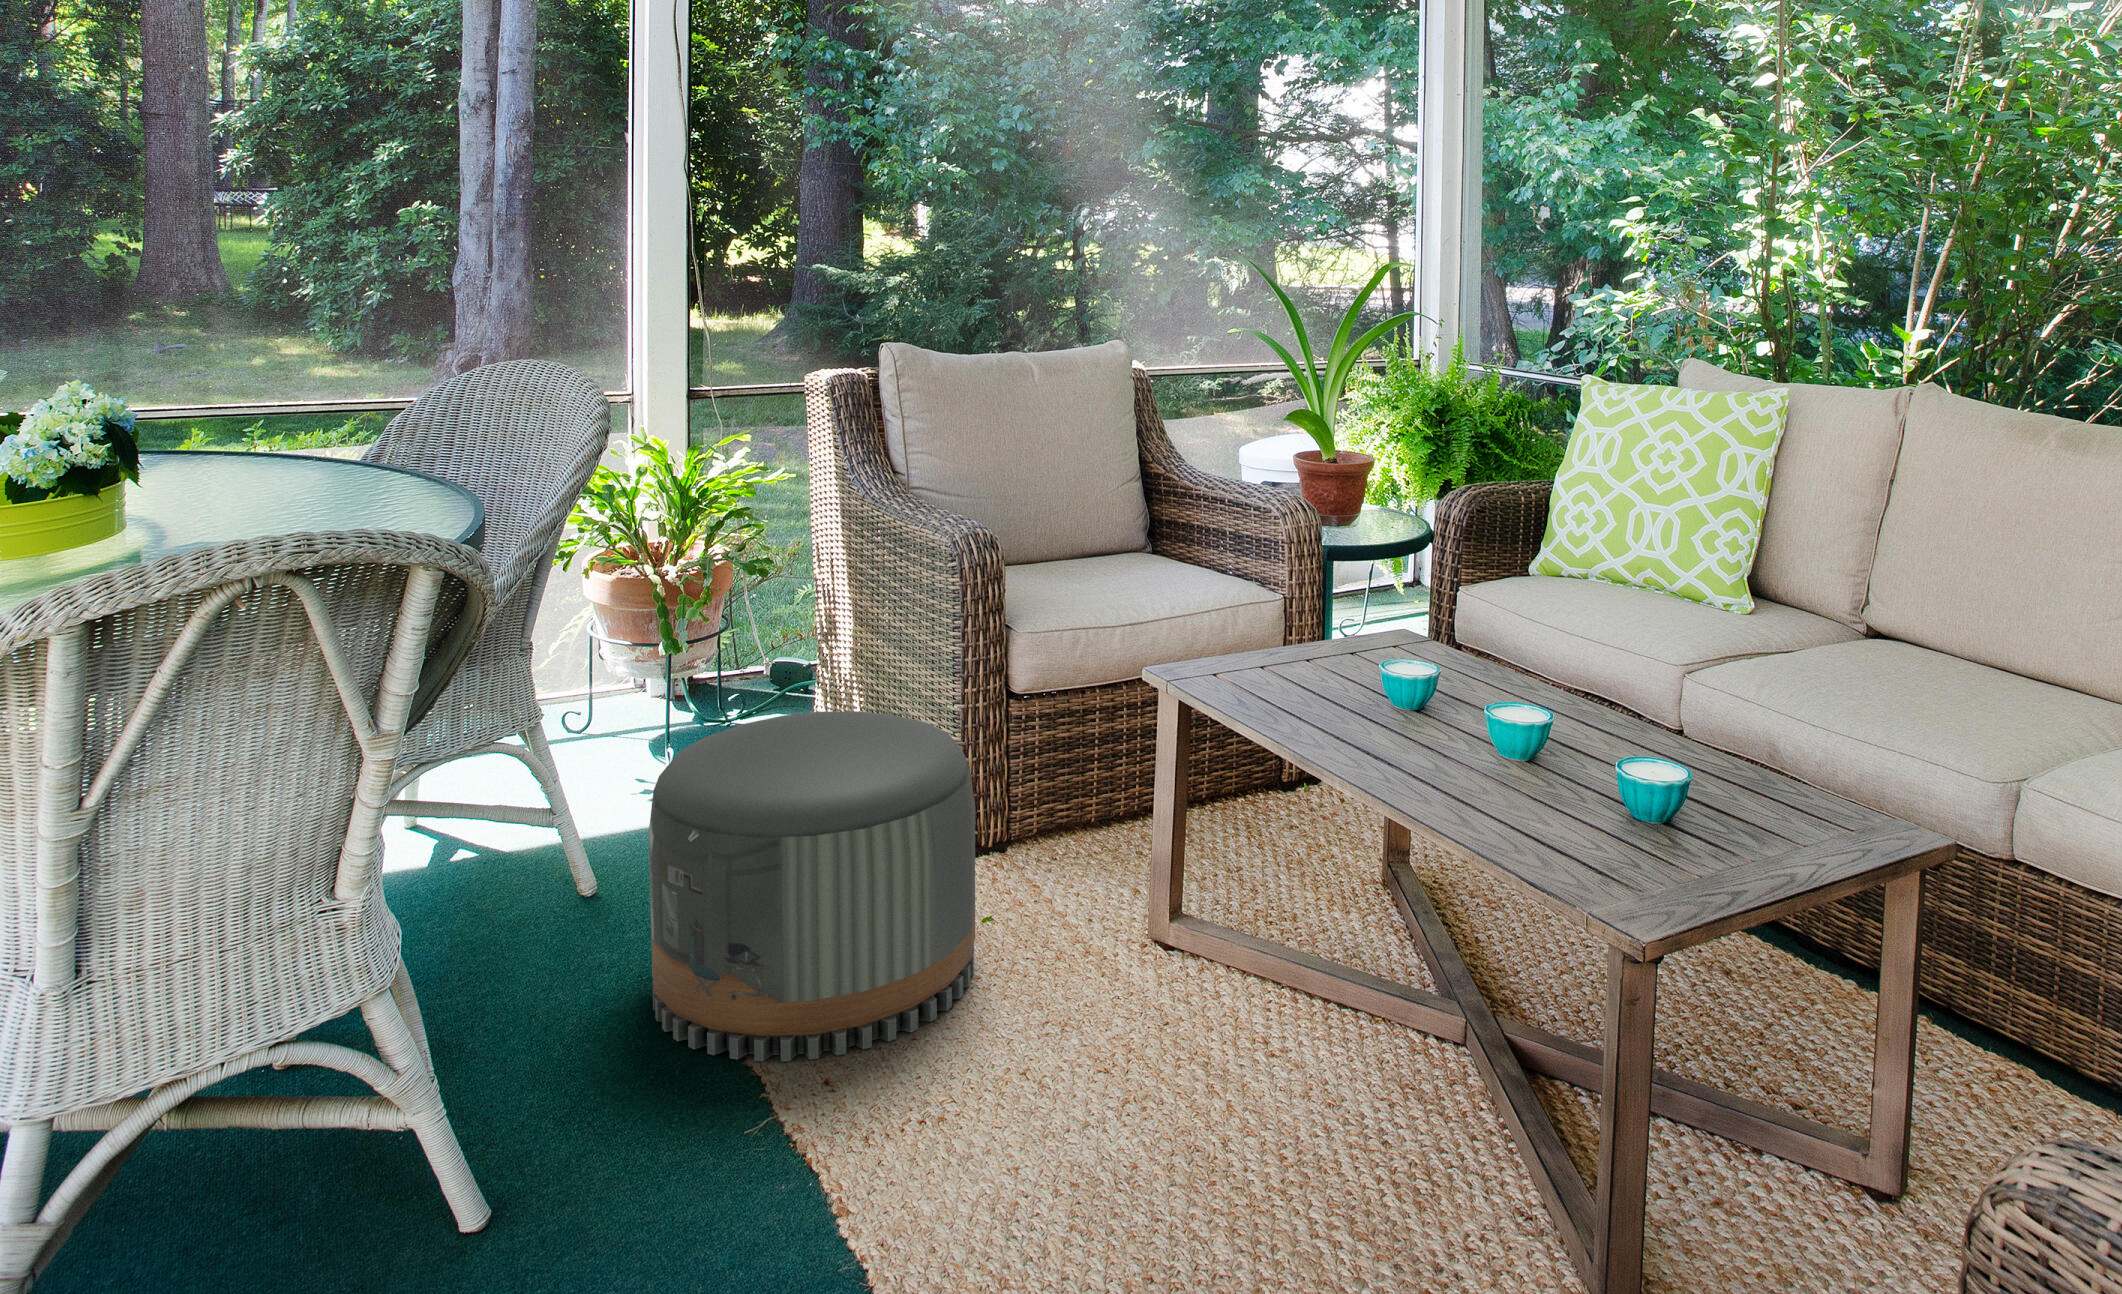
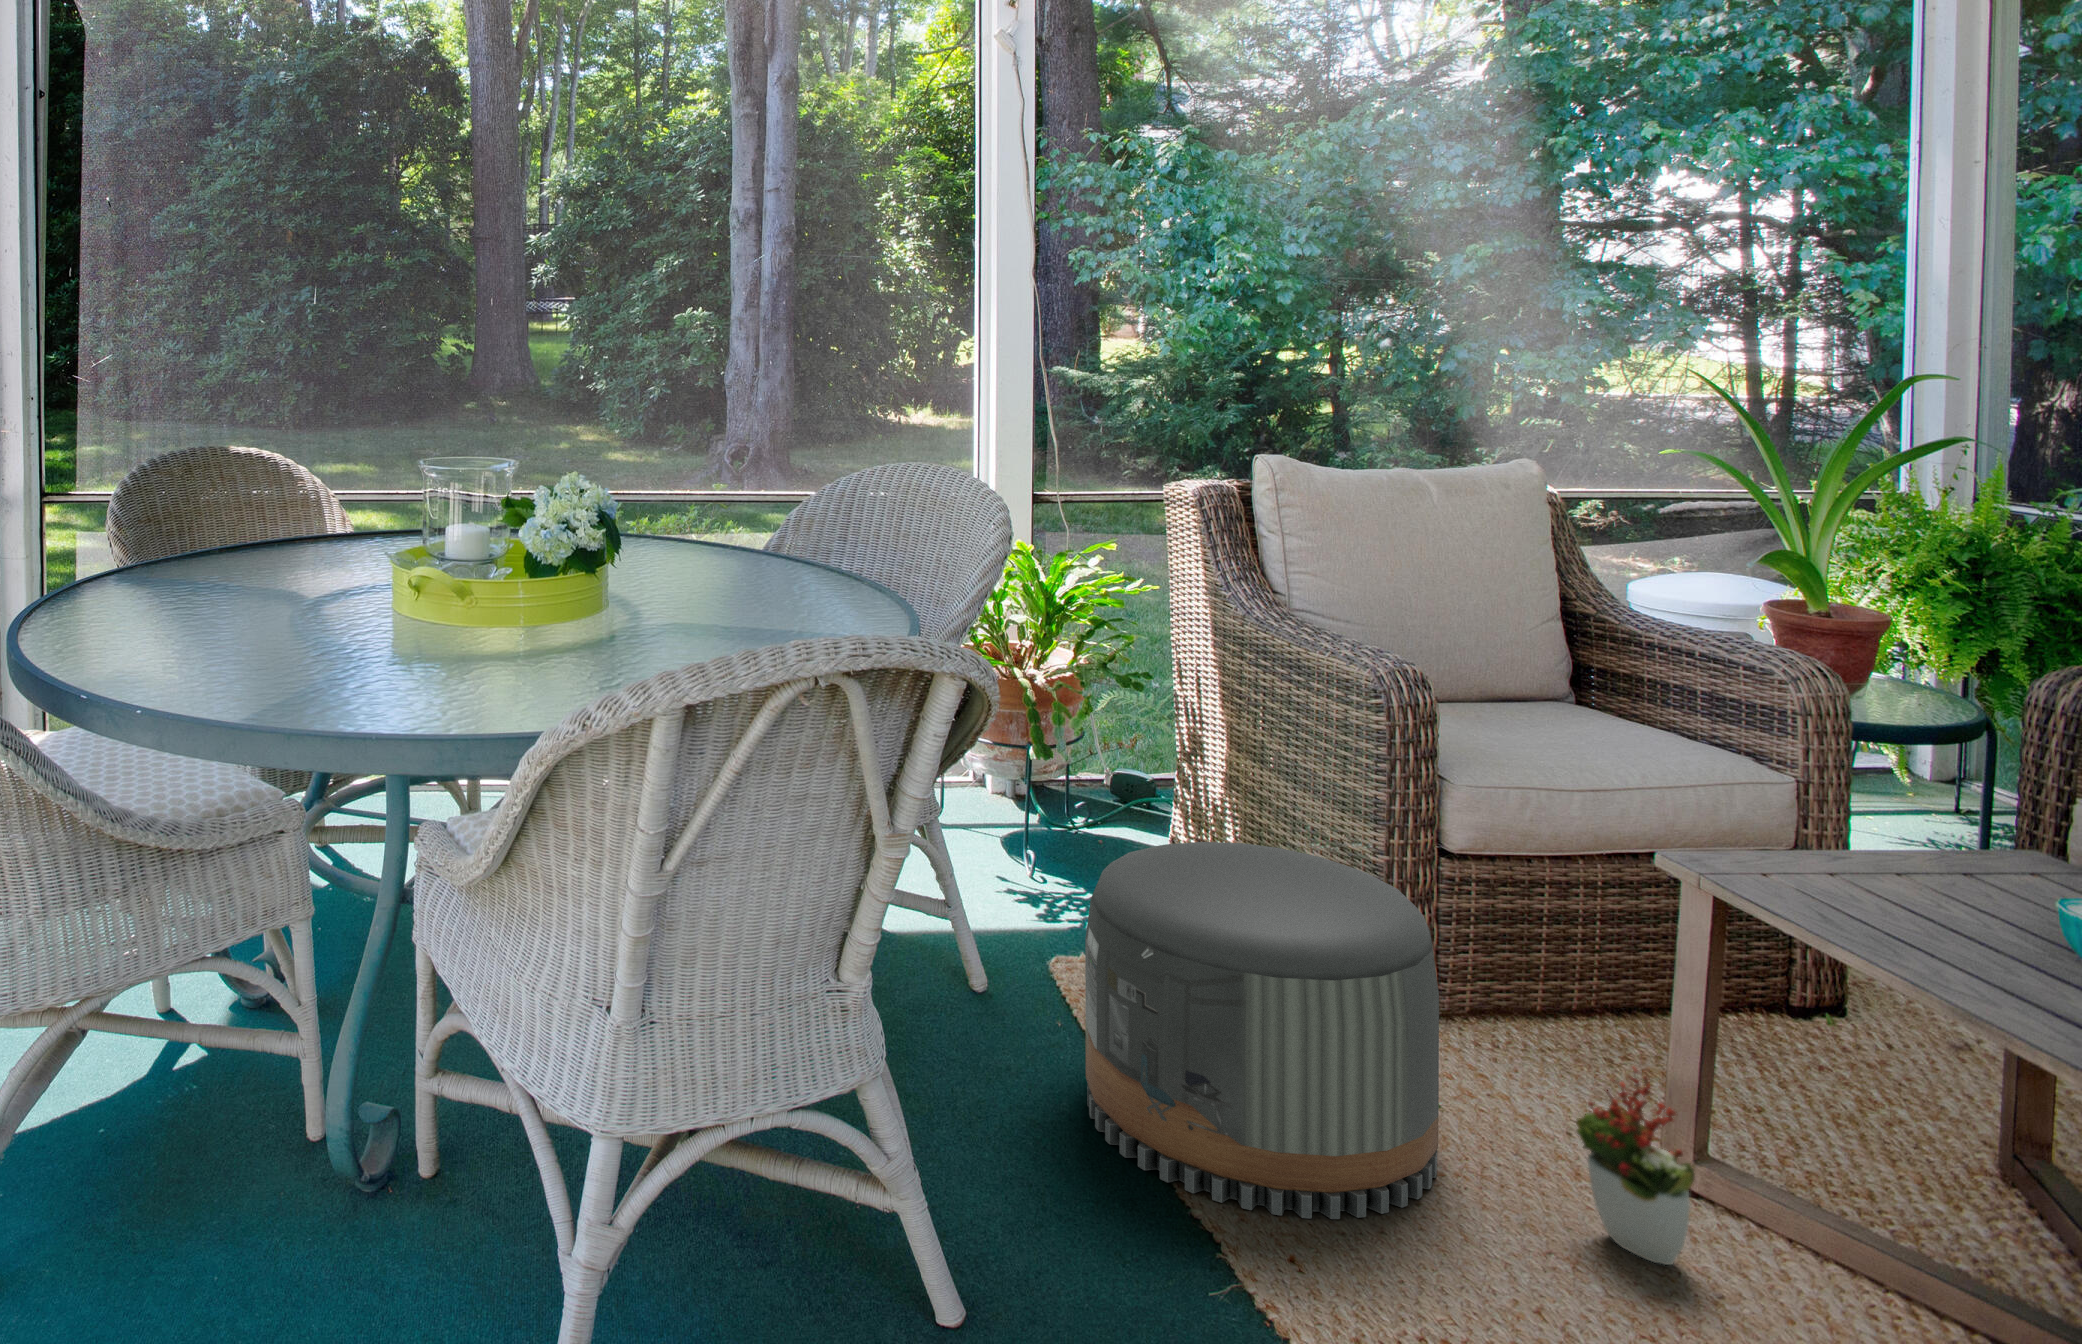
decorative plant: none [1071,853,1152,1015] -> present [1576,1067,1695,1265]

